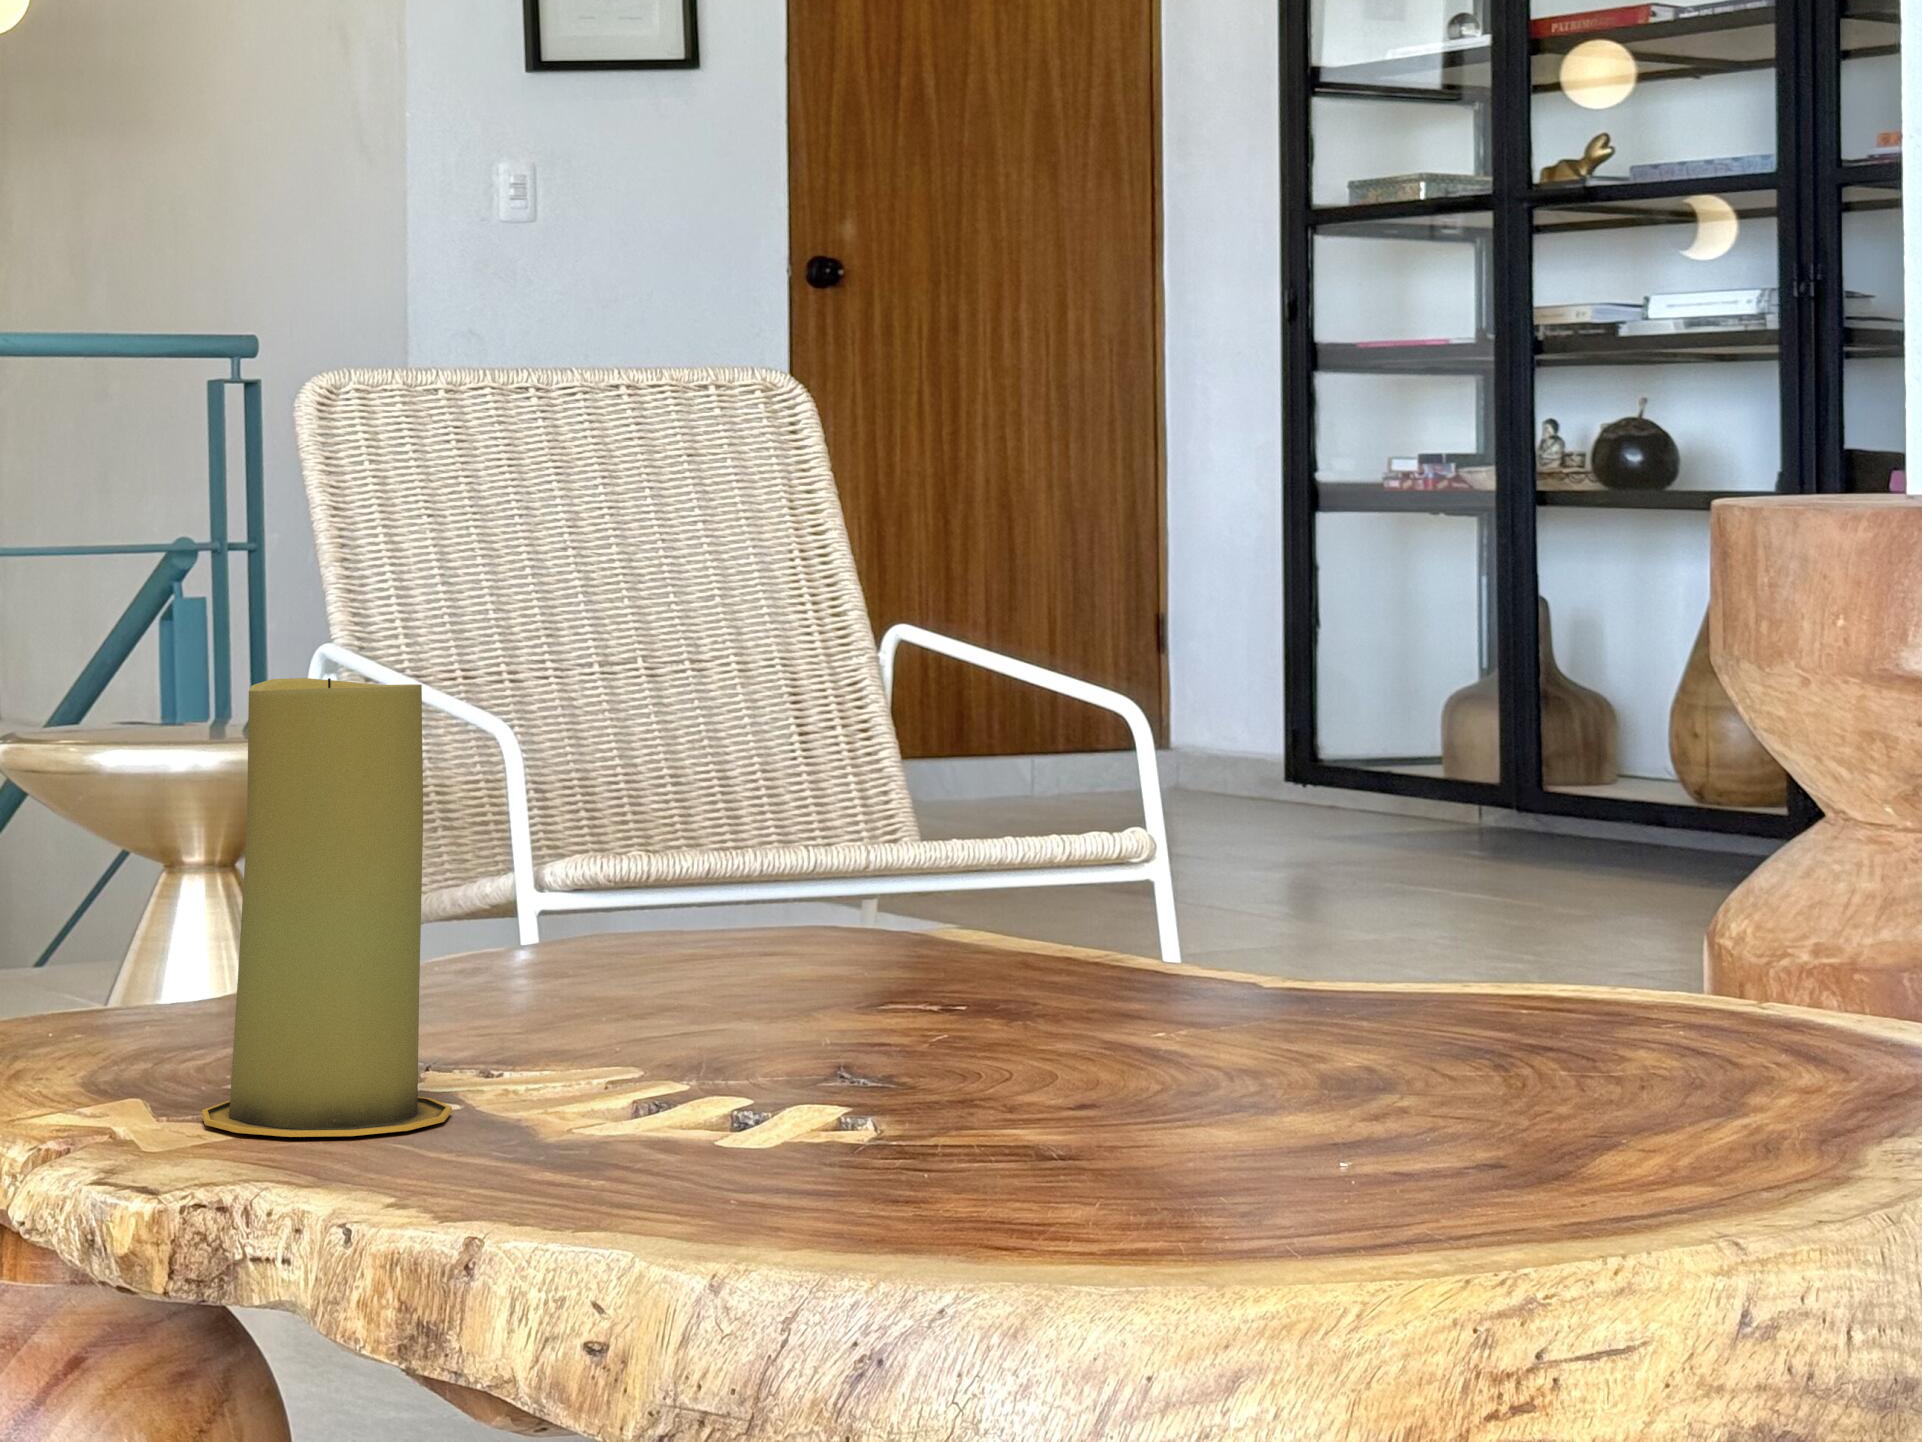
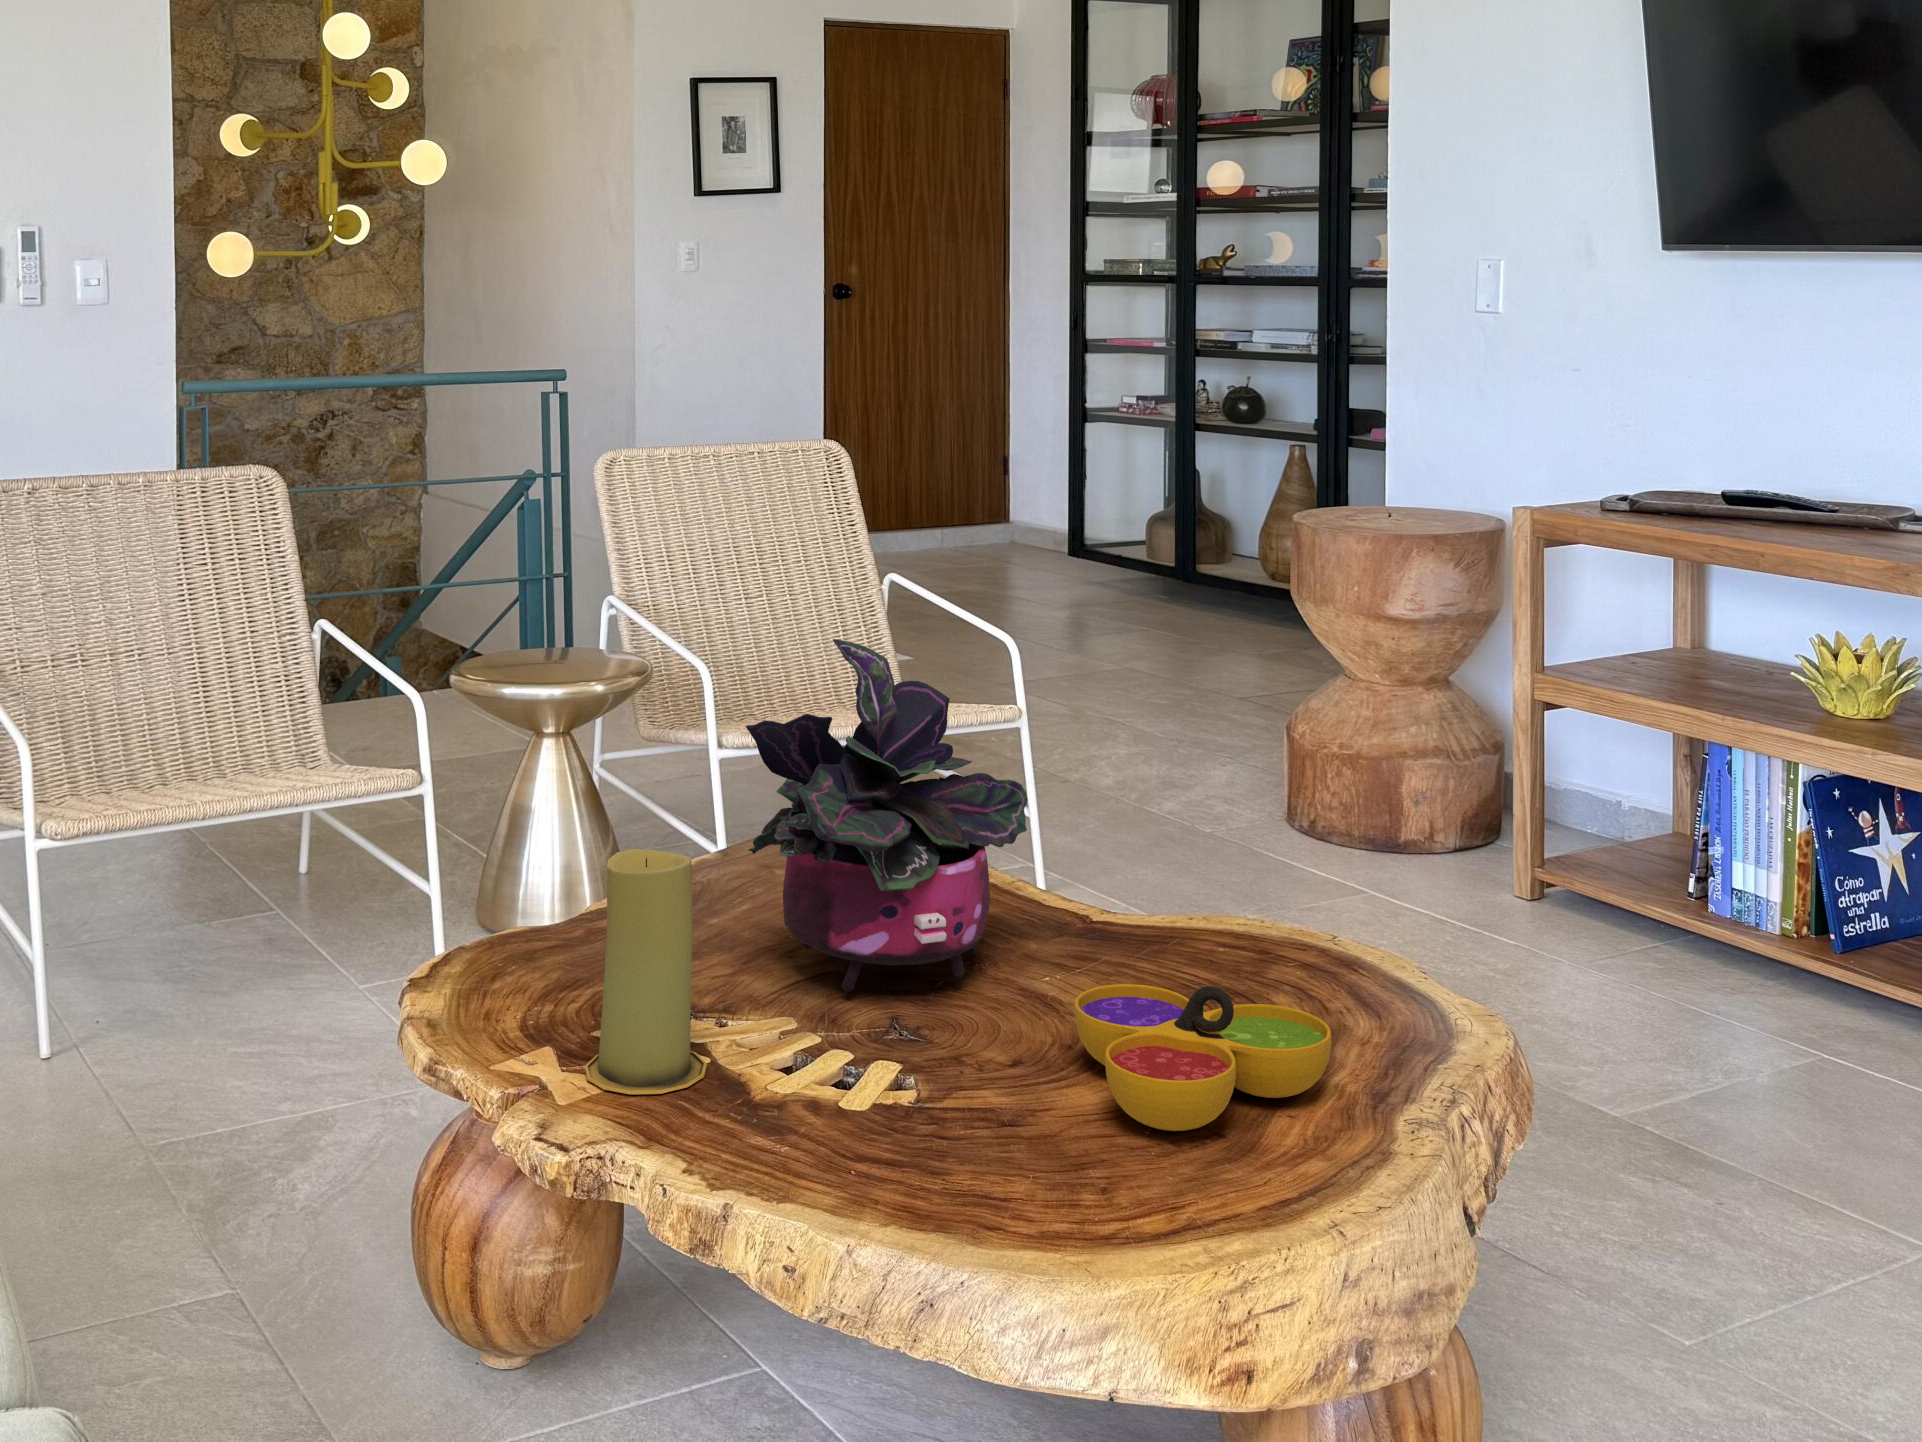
potted plant: none [545,361,1125,1038] -> present [746,639,1027,991]
decorative bowl: none [1206,902,1732,1159] -> present [1074,984,1331,1131]

